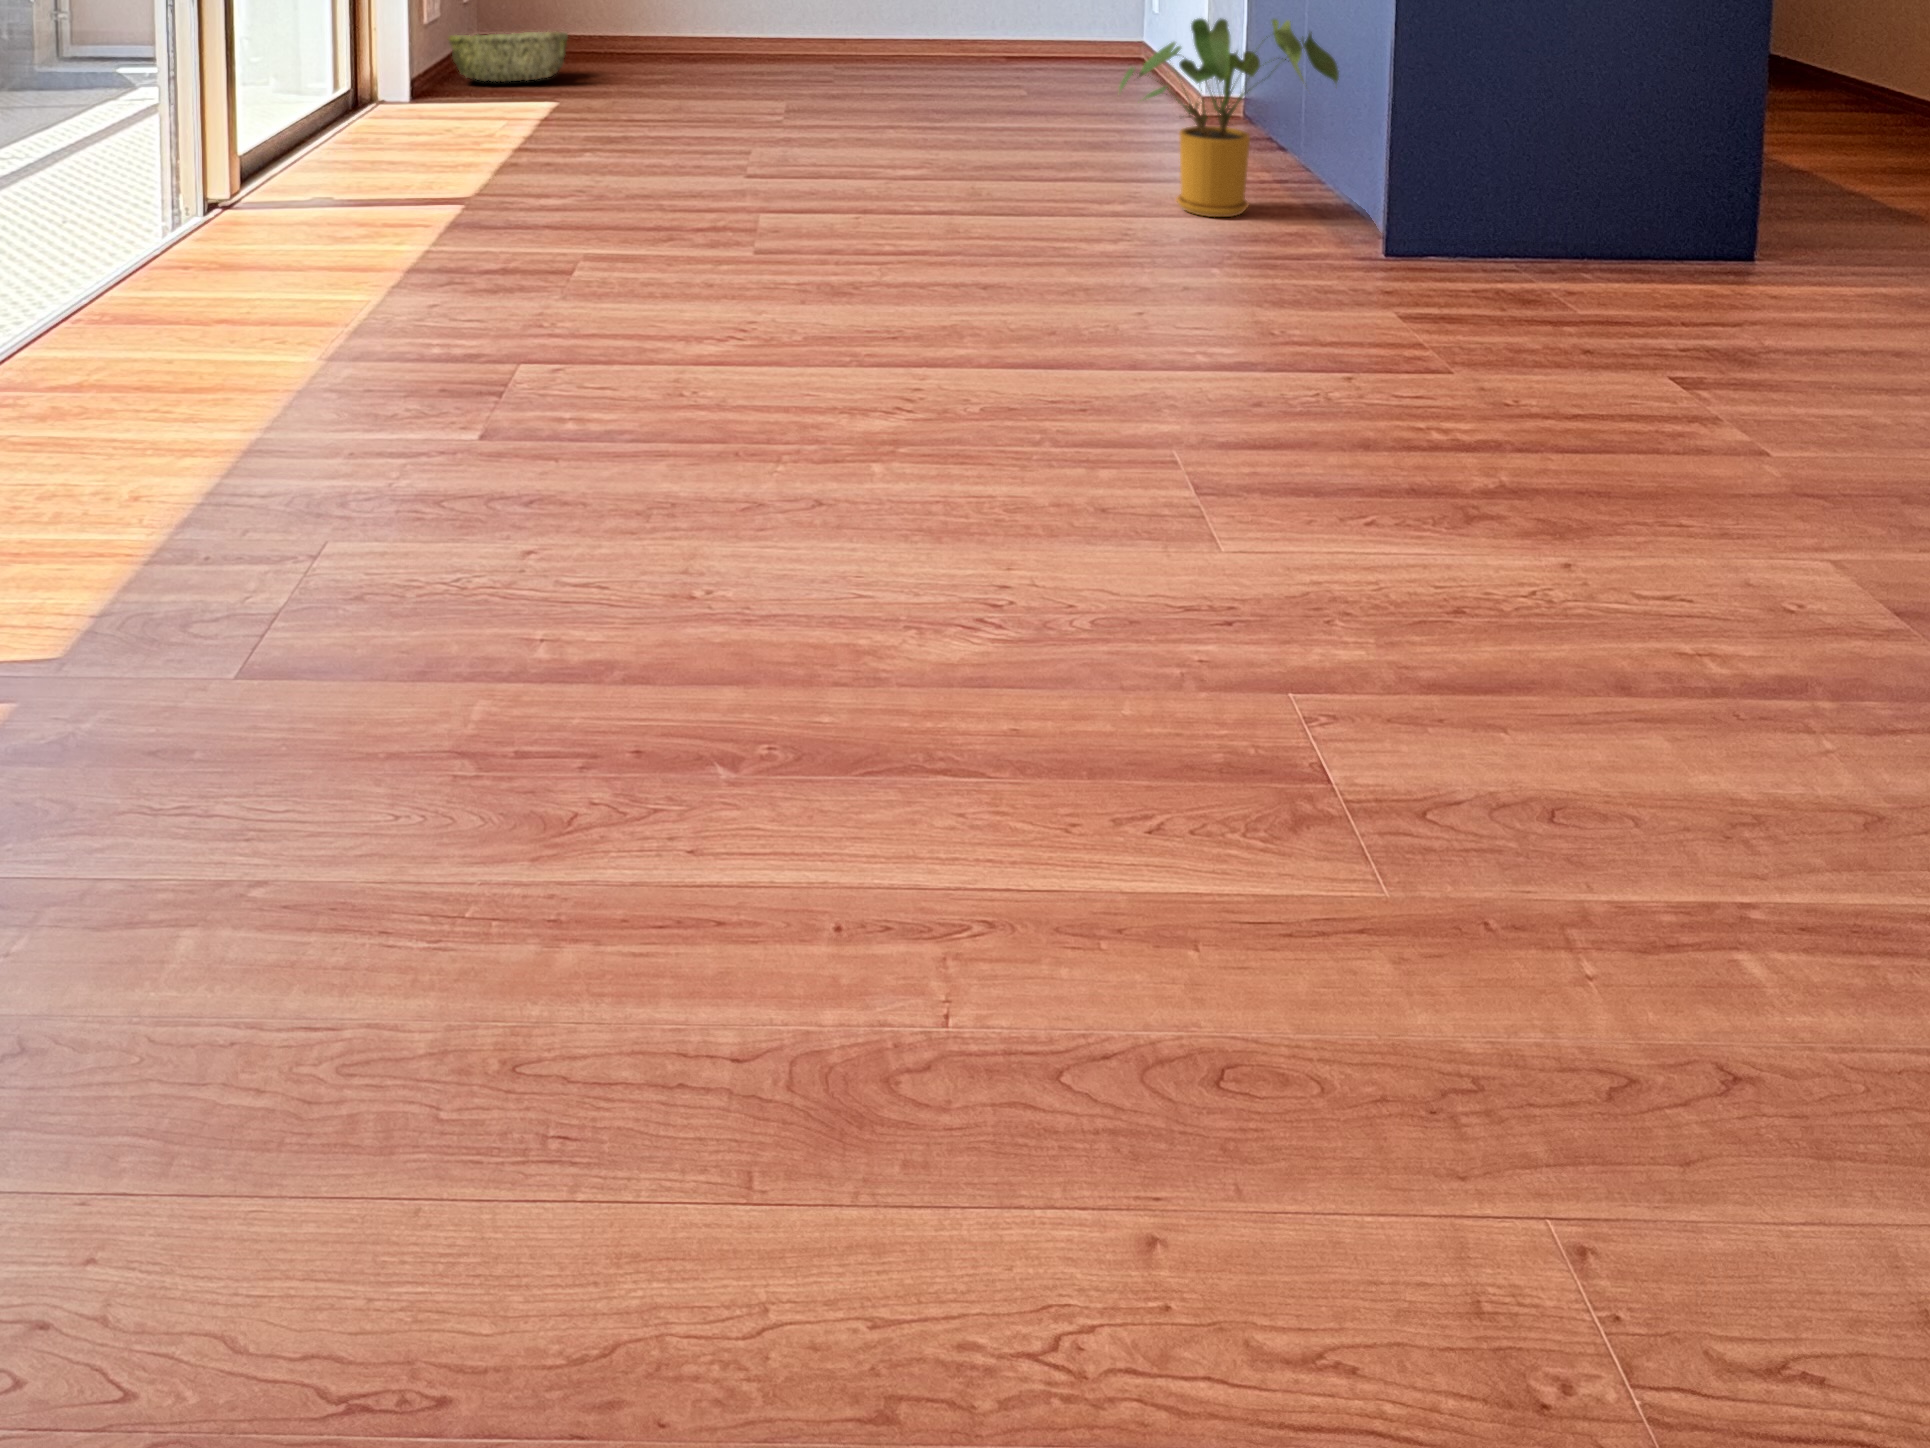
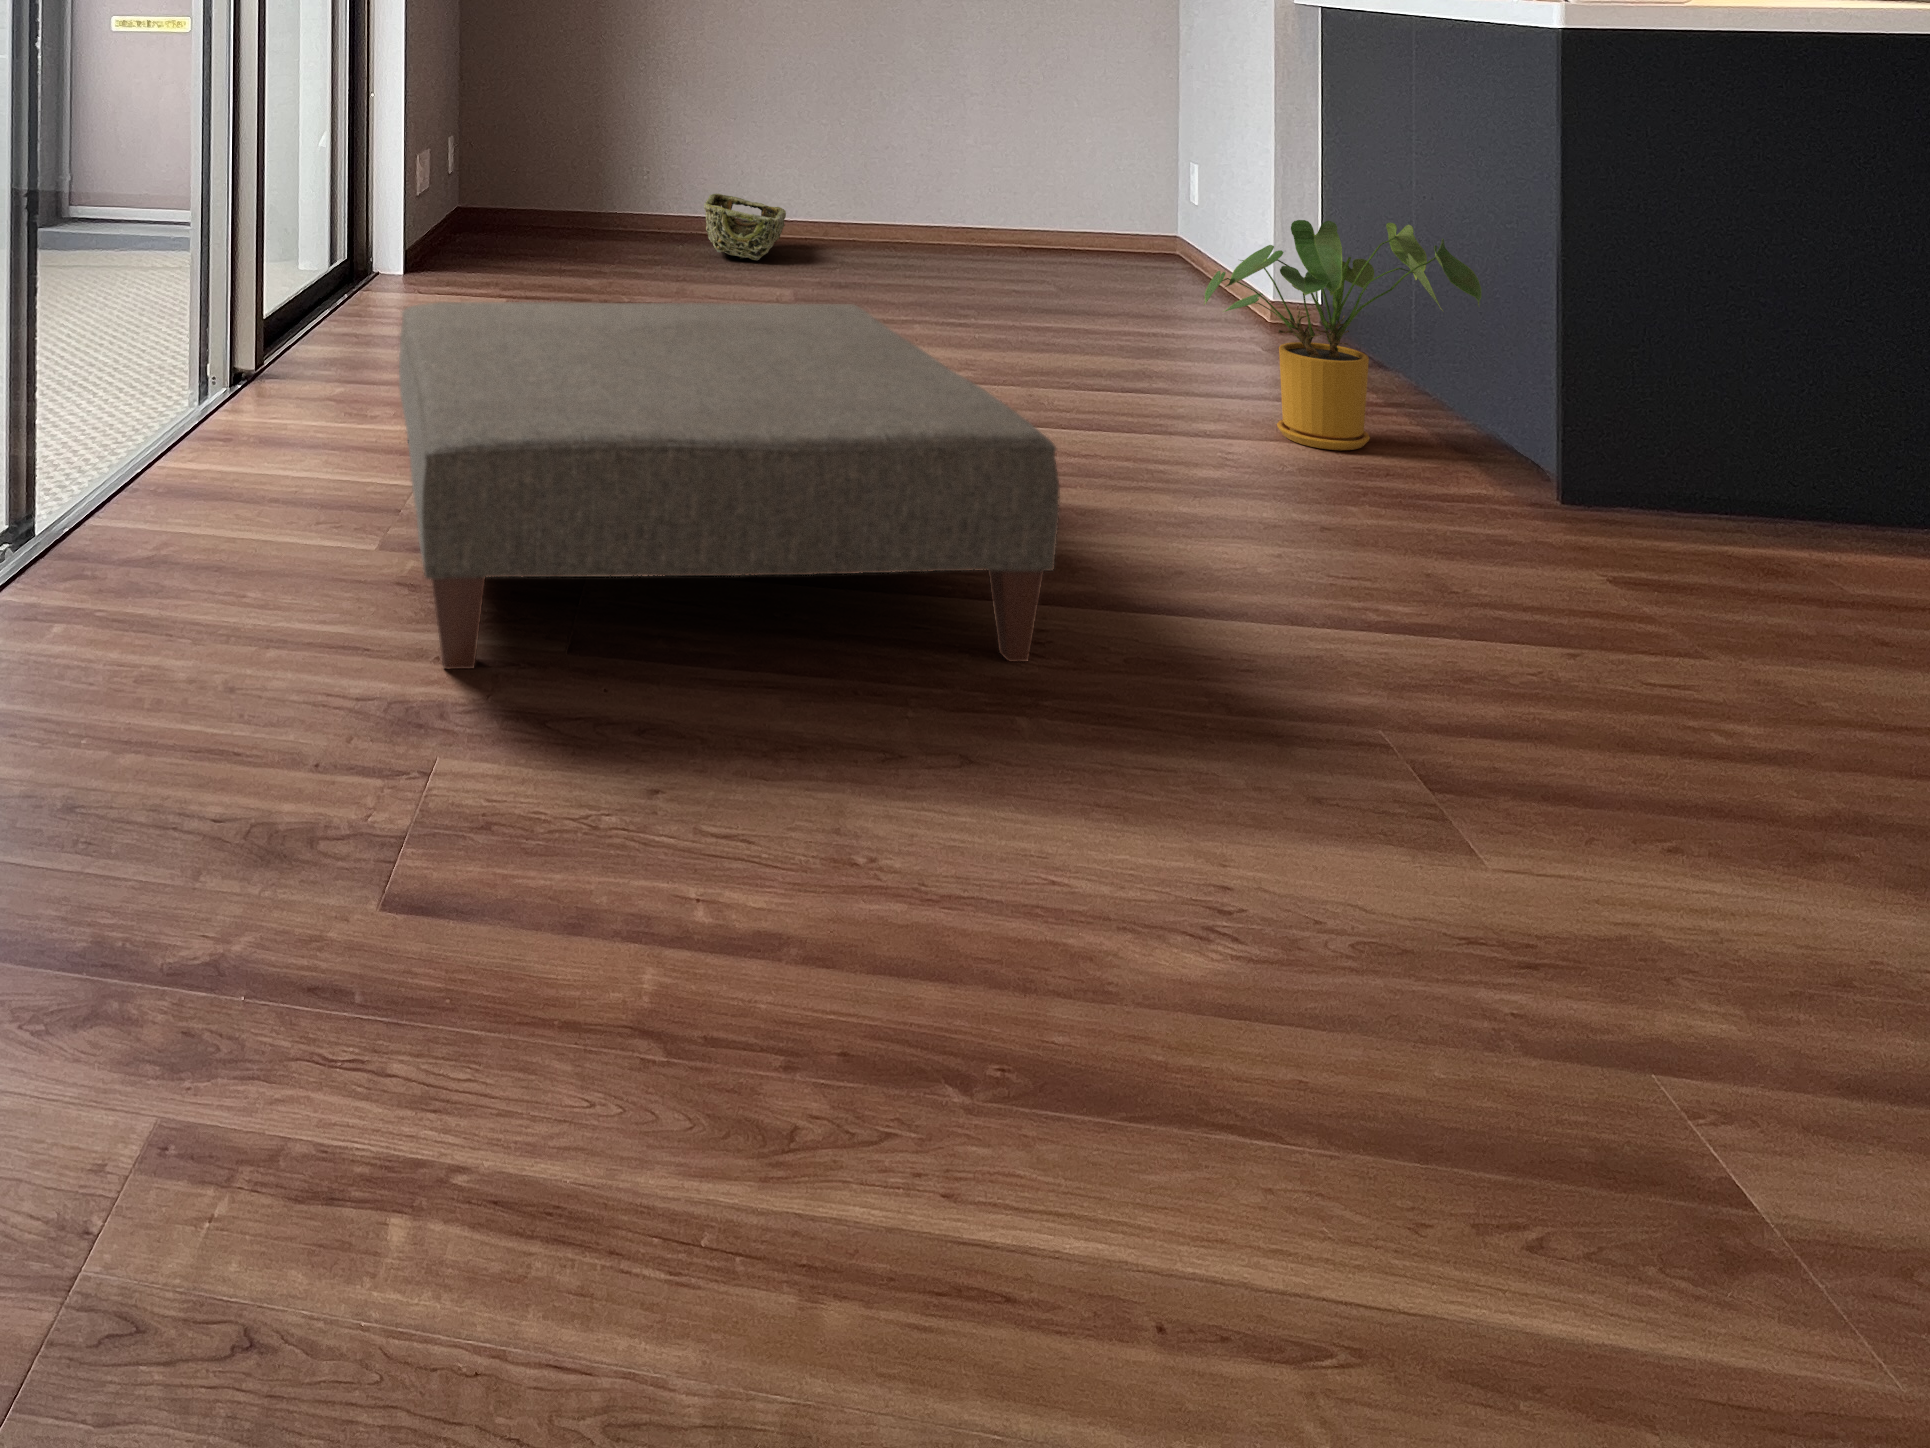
woven basket: present [448,32,568,82] -> present [704,194,786,260]
ottoman: none [313,108,927,468] -> present [399,302,1060,669]

